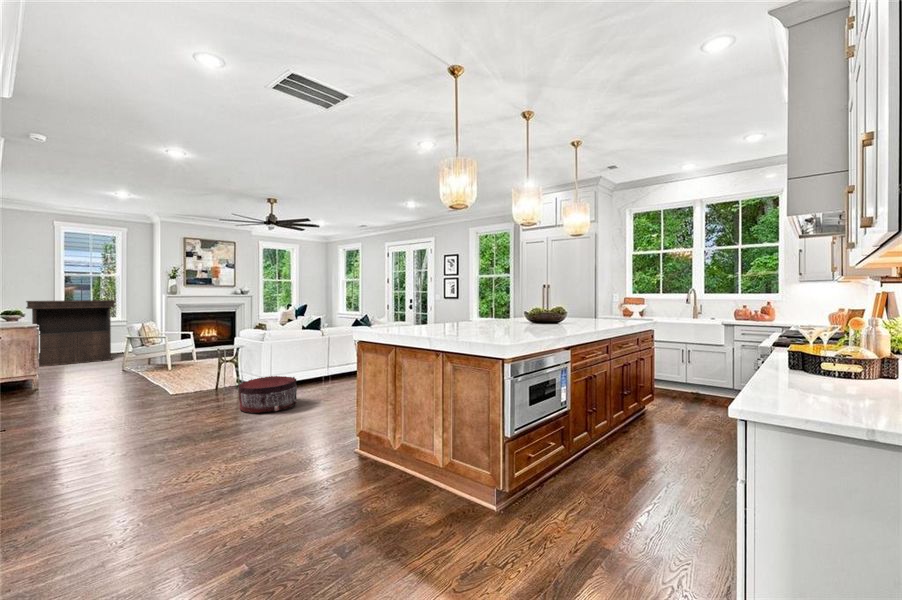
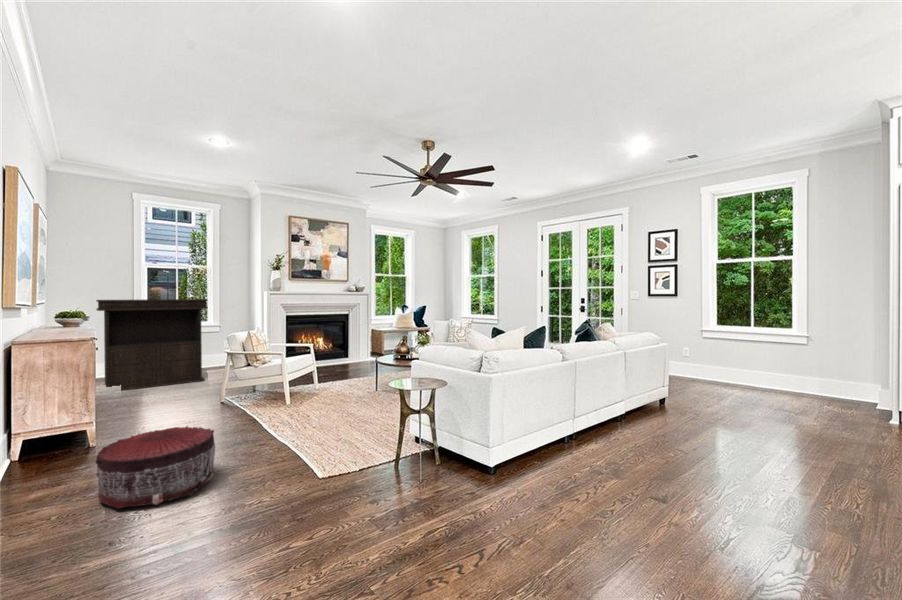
pouf: present [238,376,297,413] -> present [95,426,215,509]

